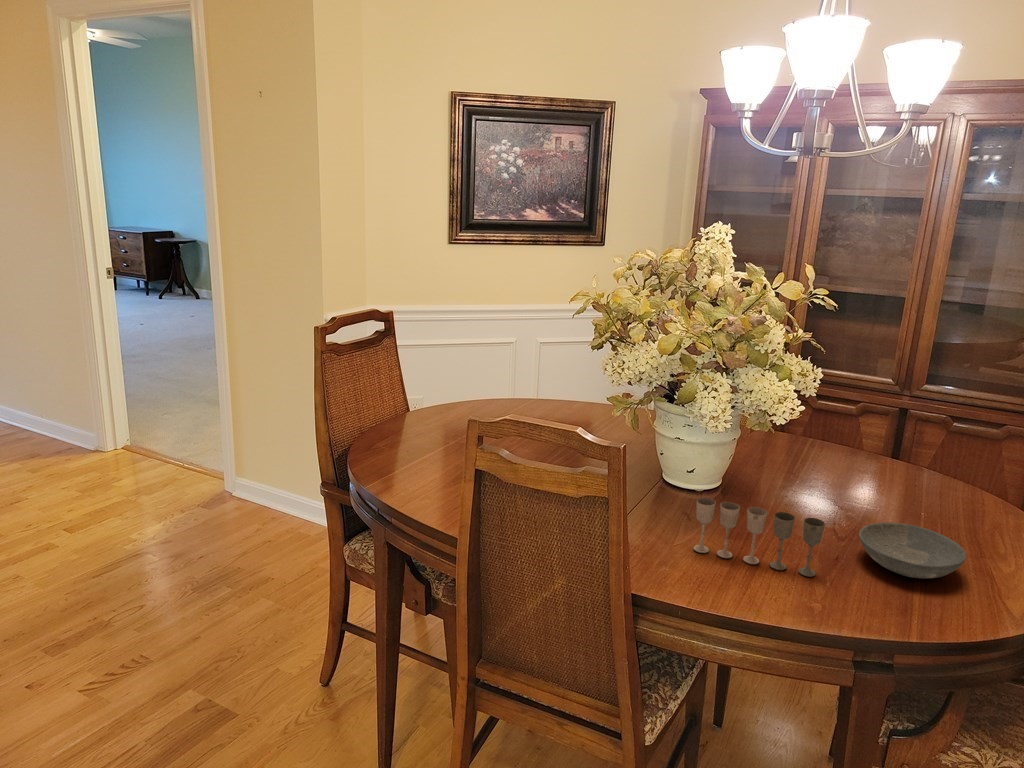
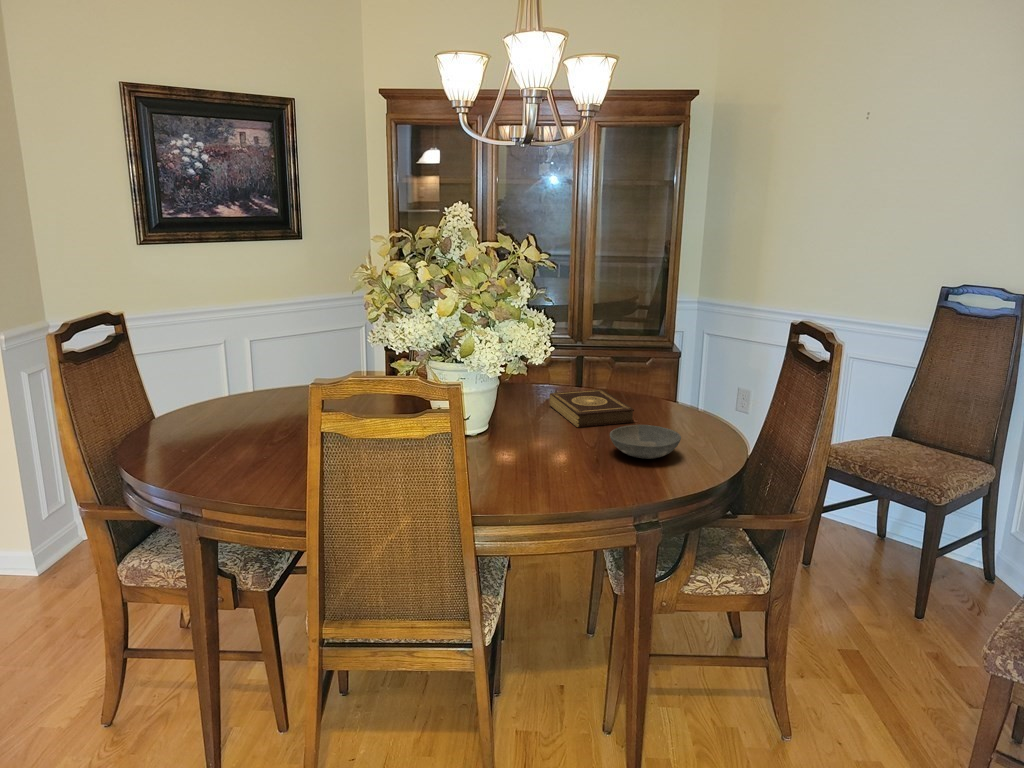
book: none [810,455,918,515] -> present [550,389,634,427]
wine glass: present [693,497,825,577] -> none [495,427,593,474]

